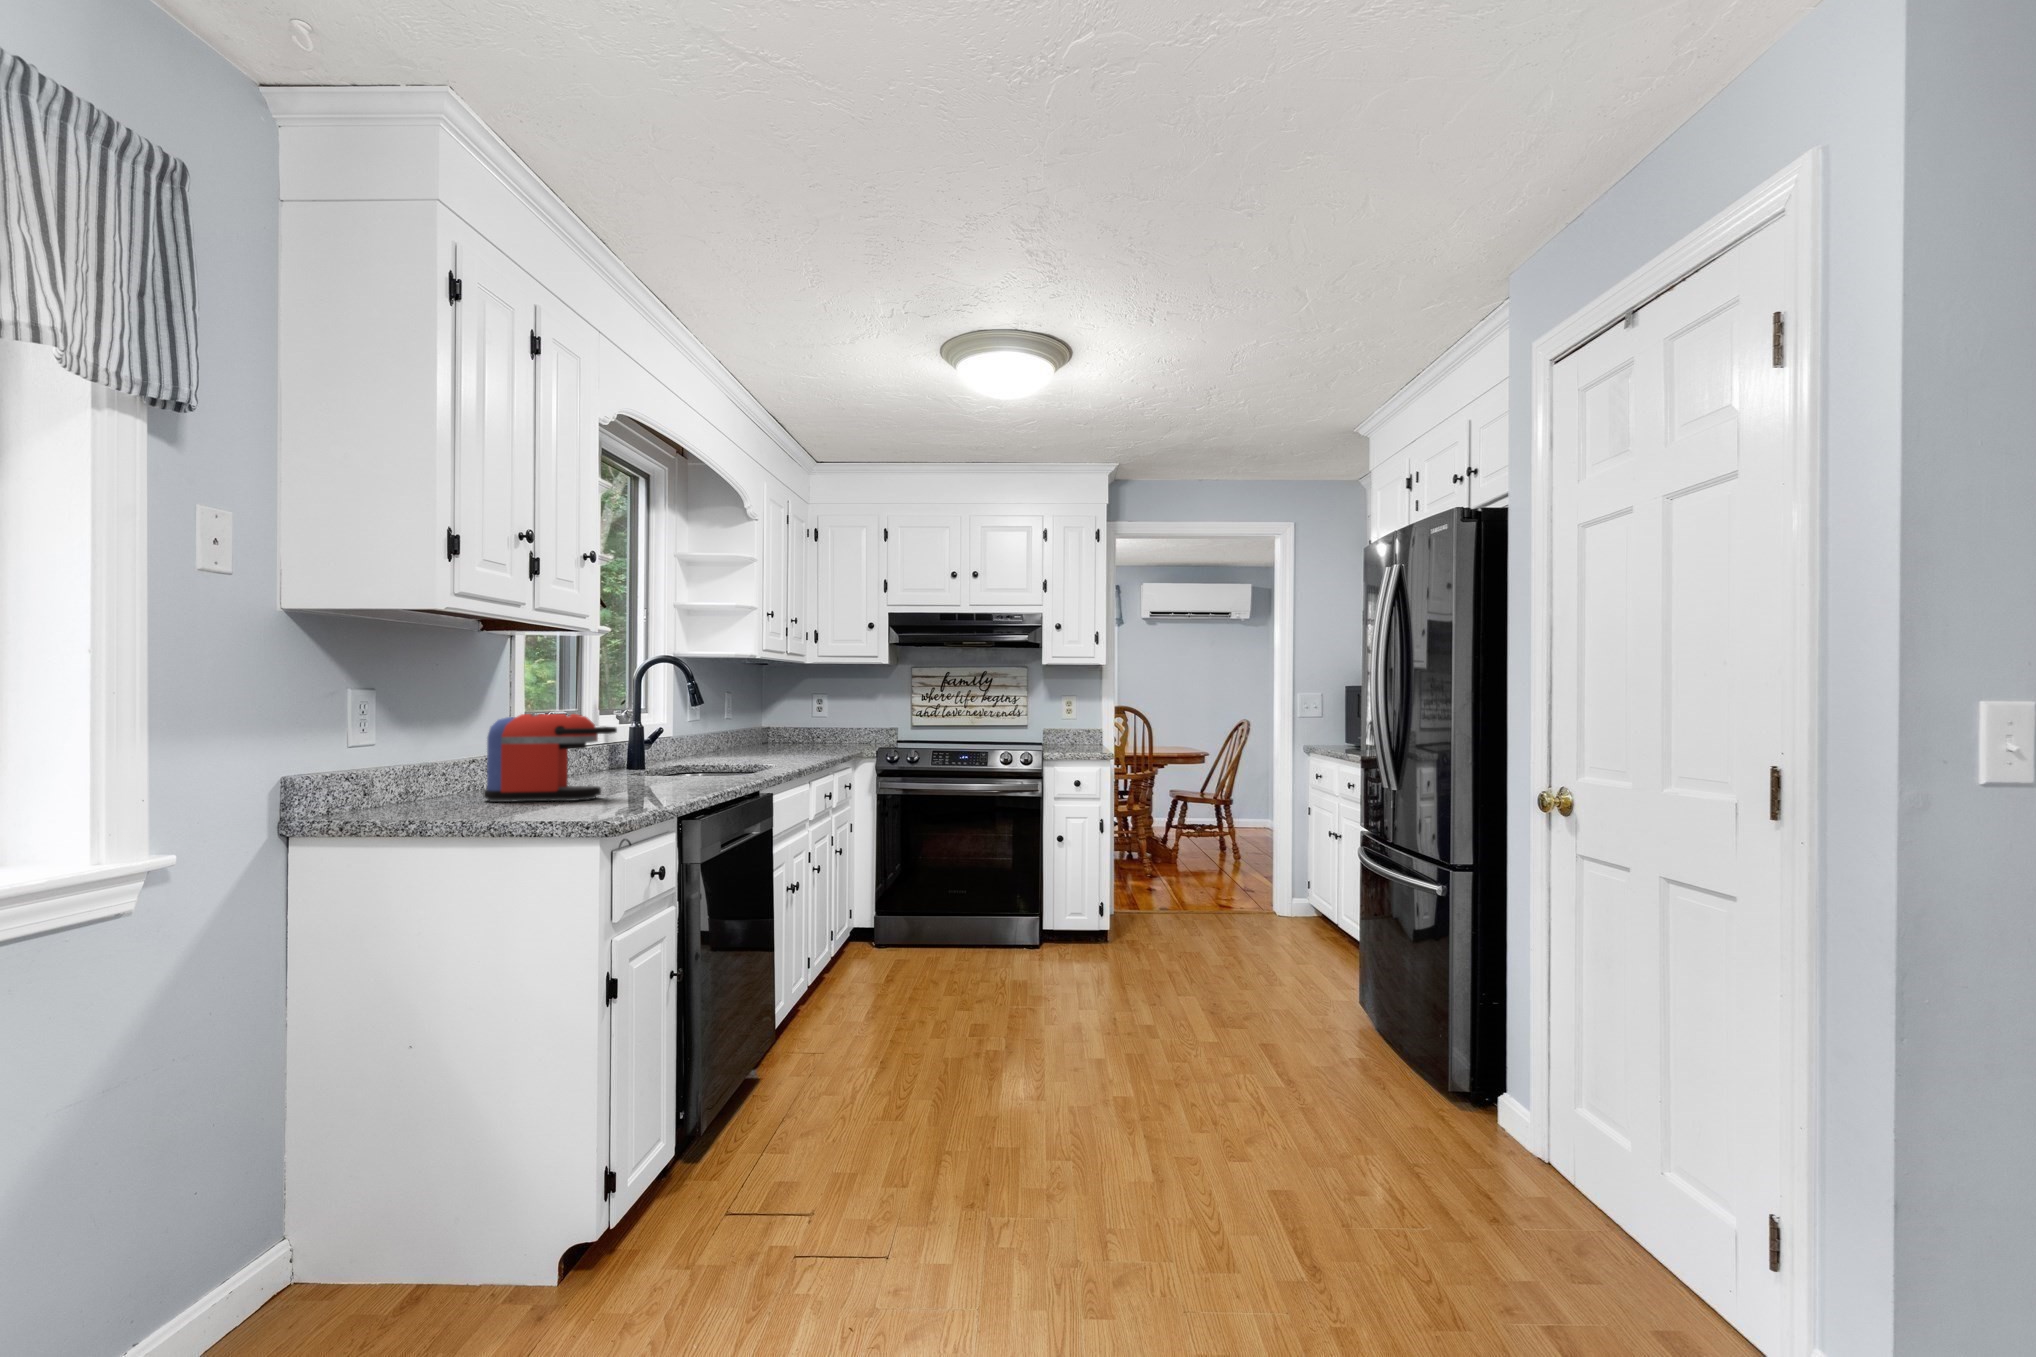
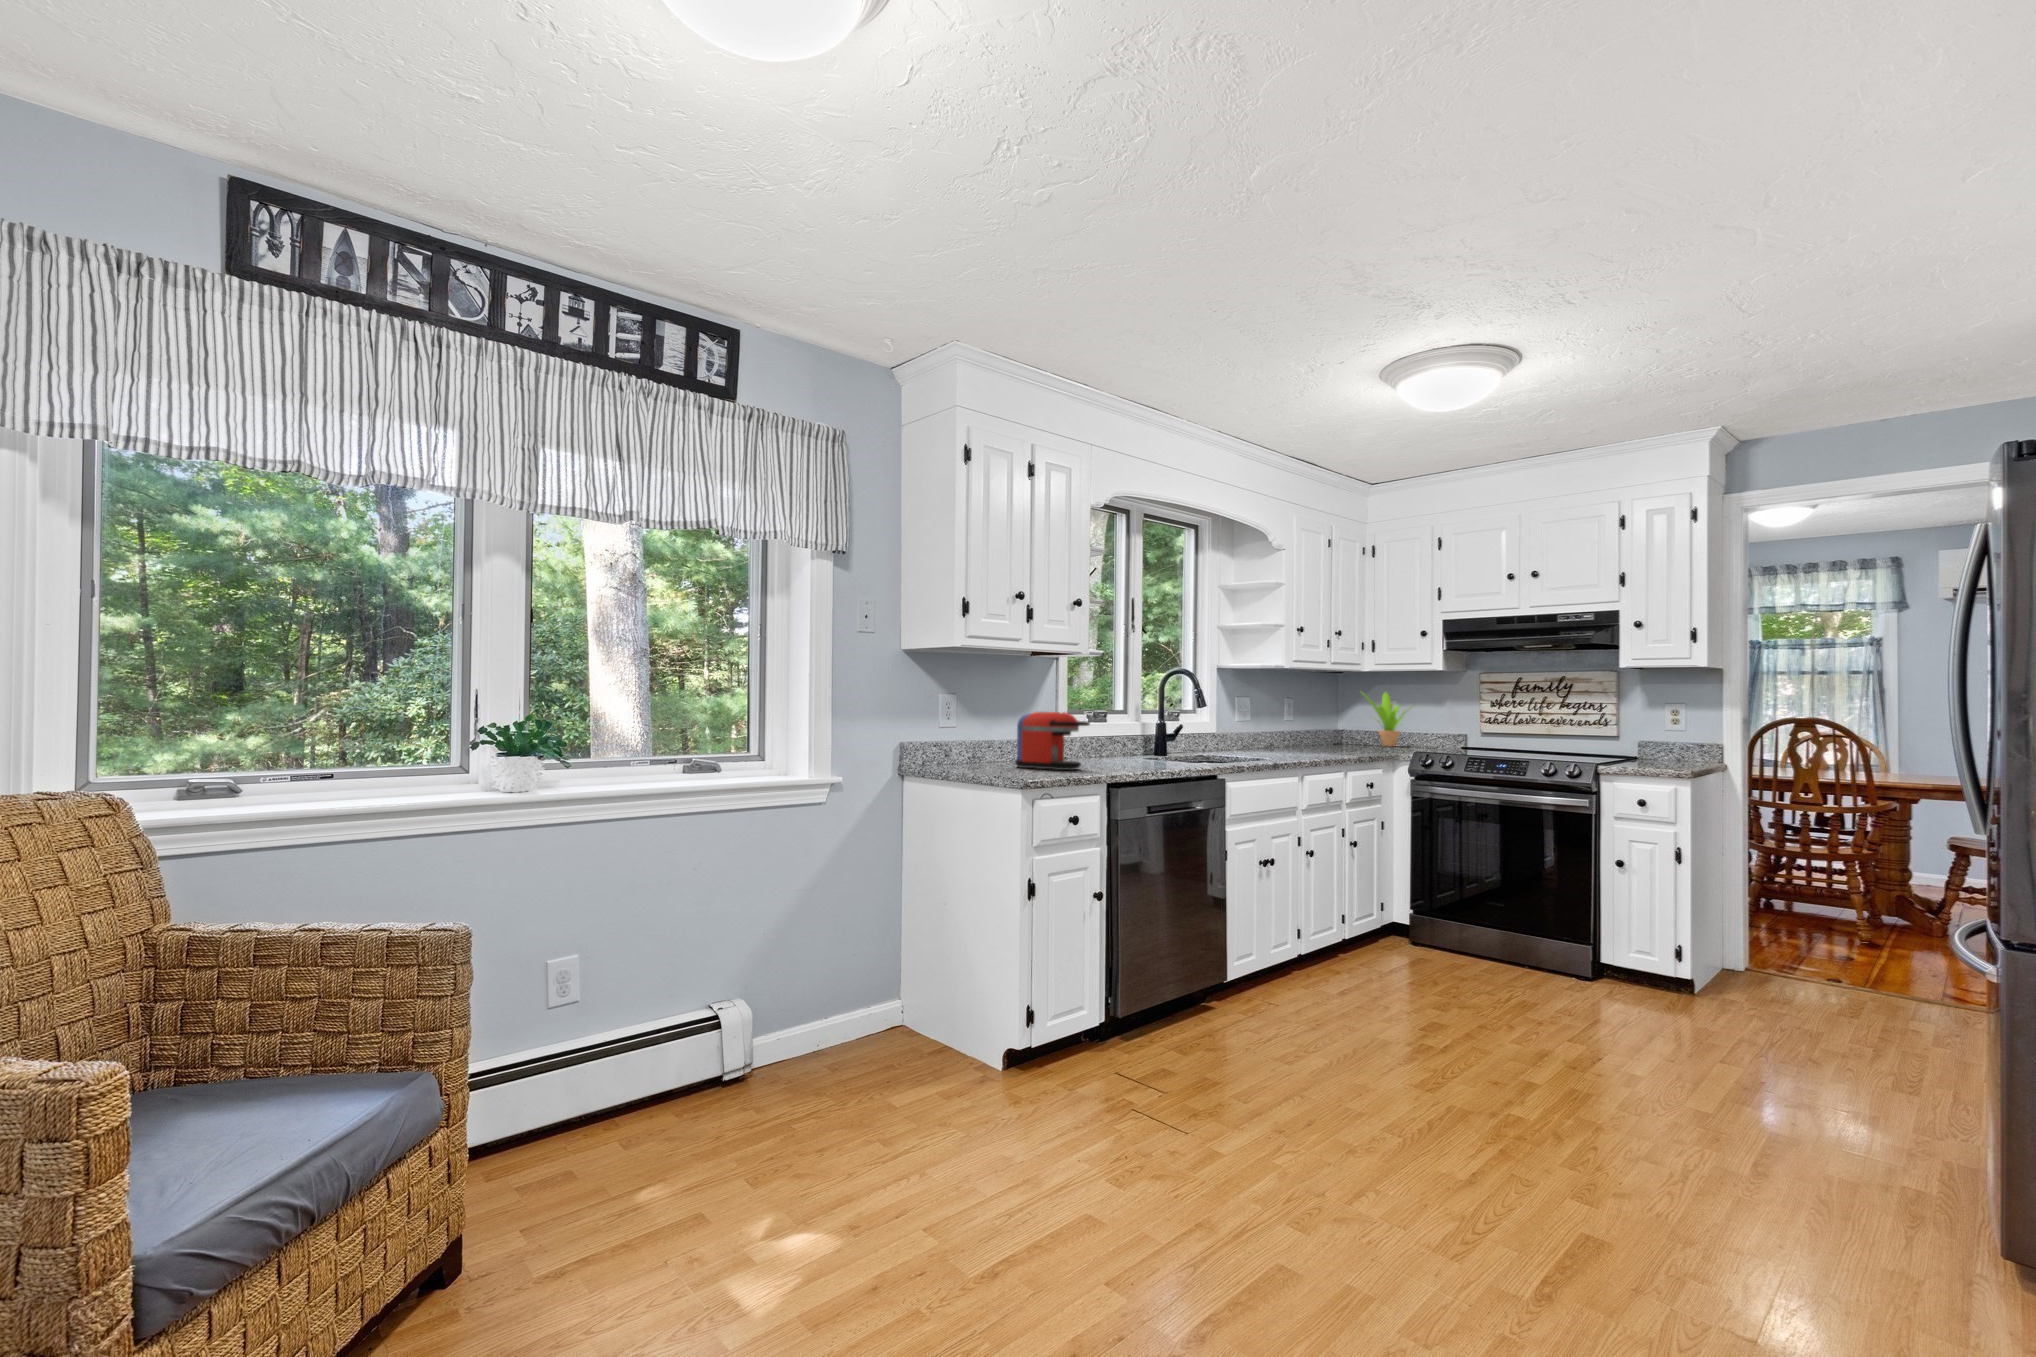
potted plant: none [798,685,853,745] -> present [1362,692,1405,747]

